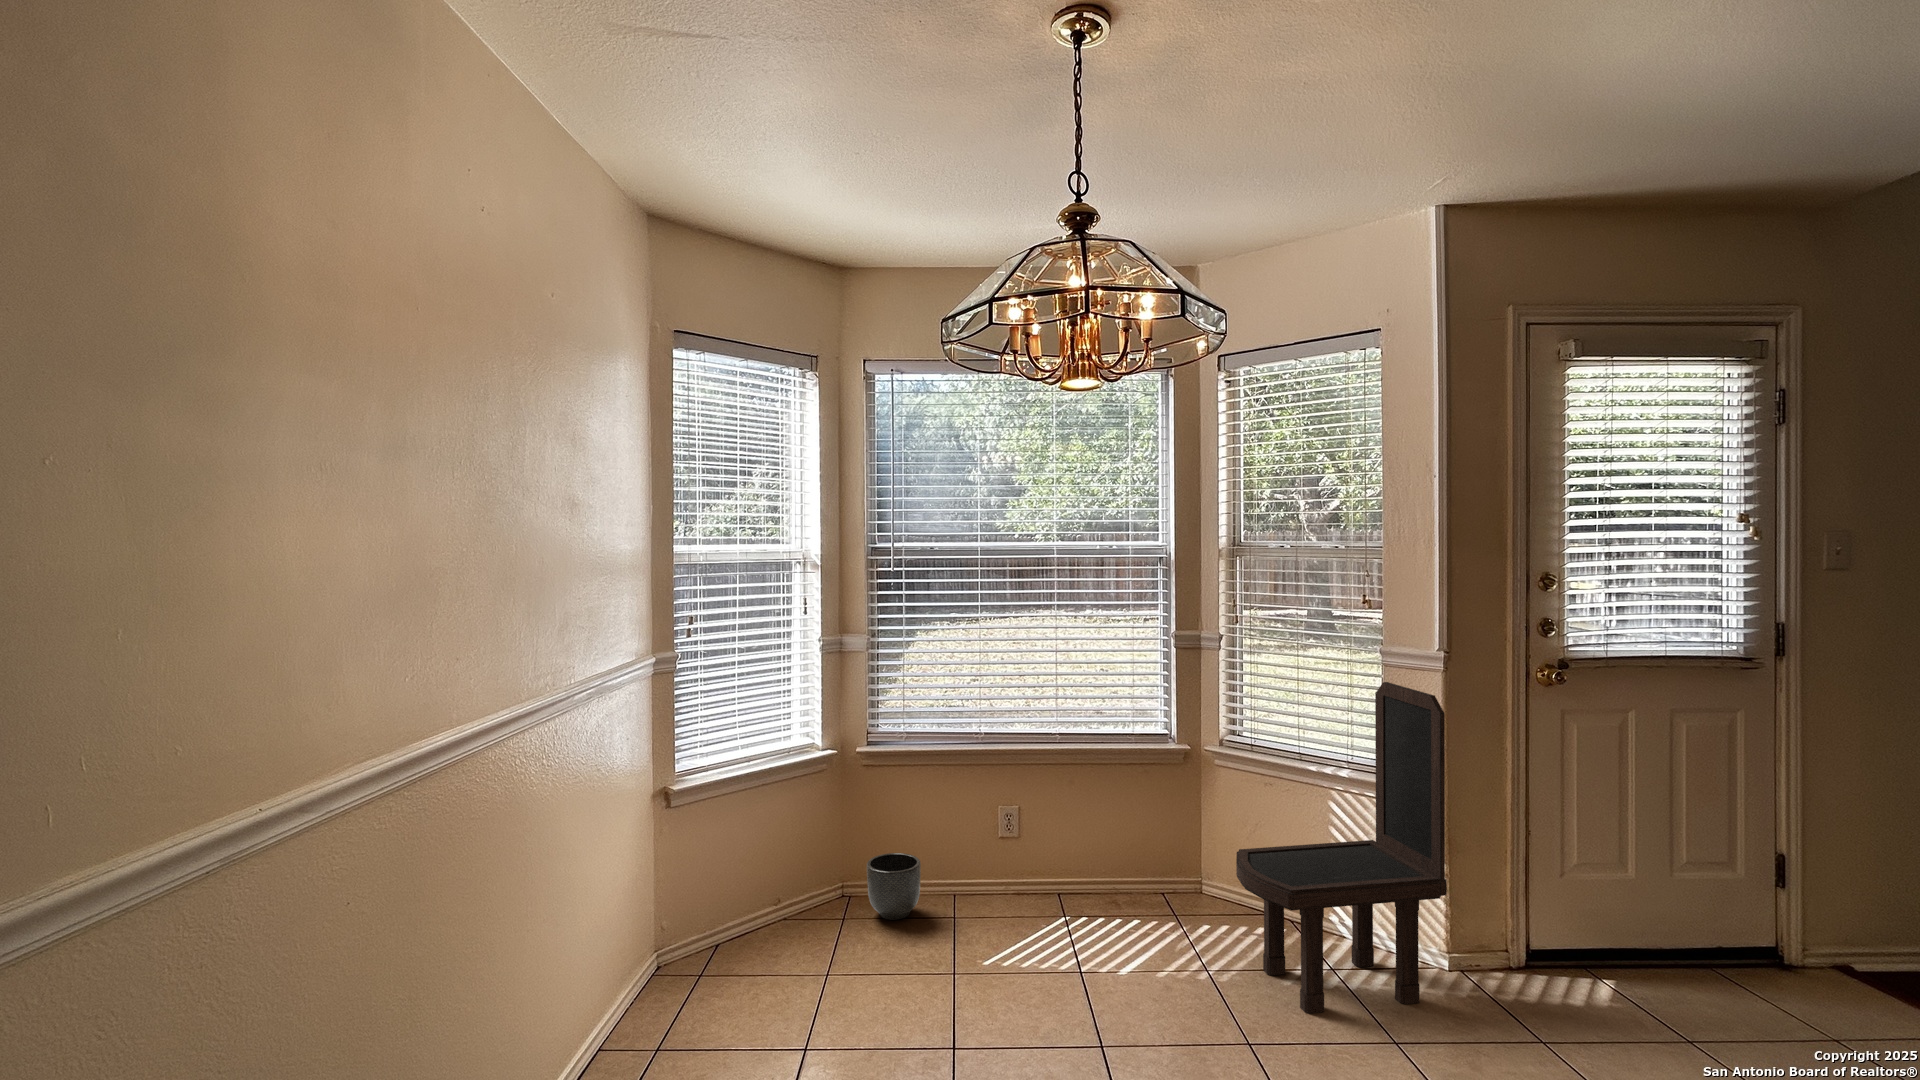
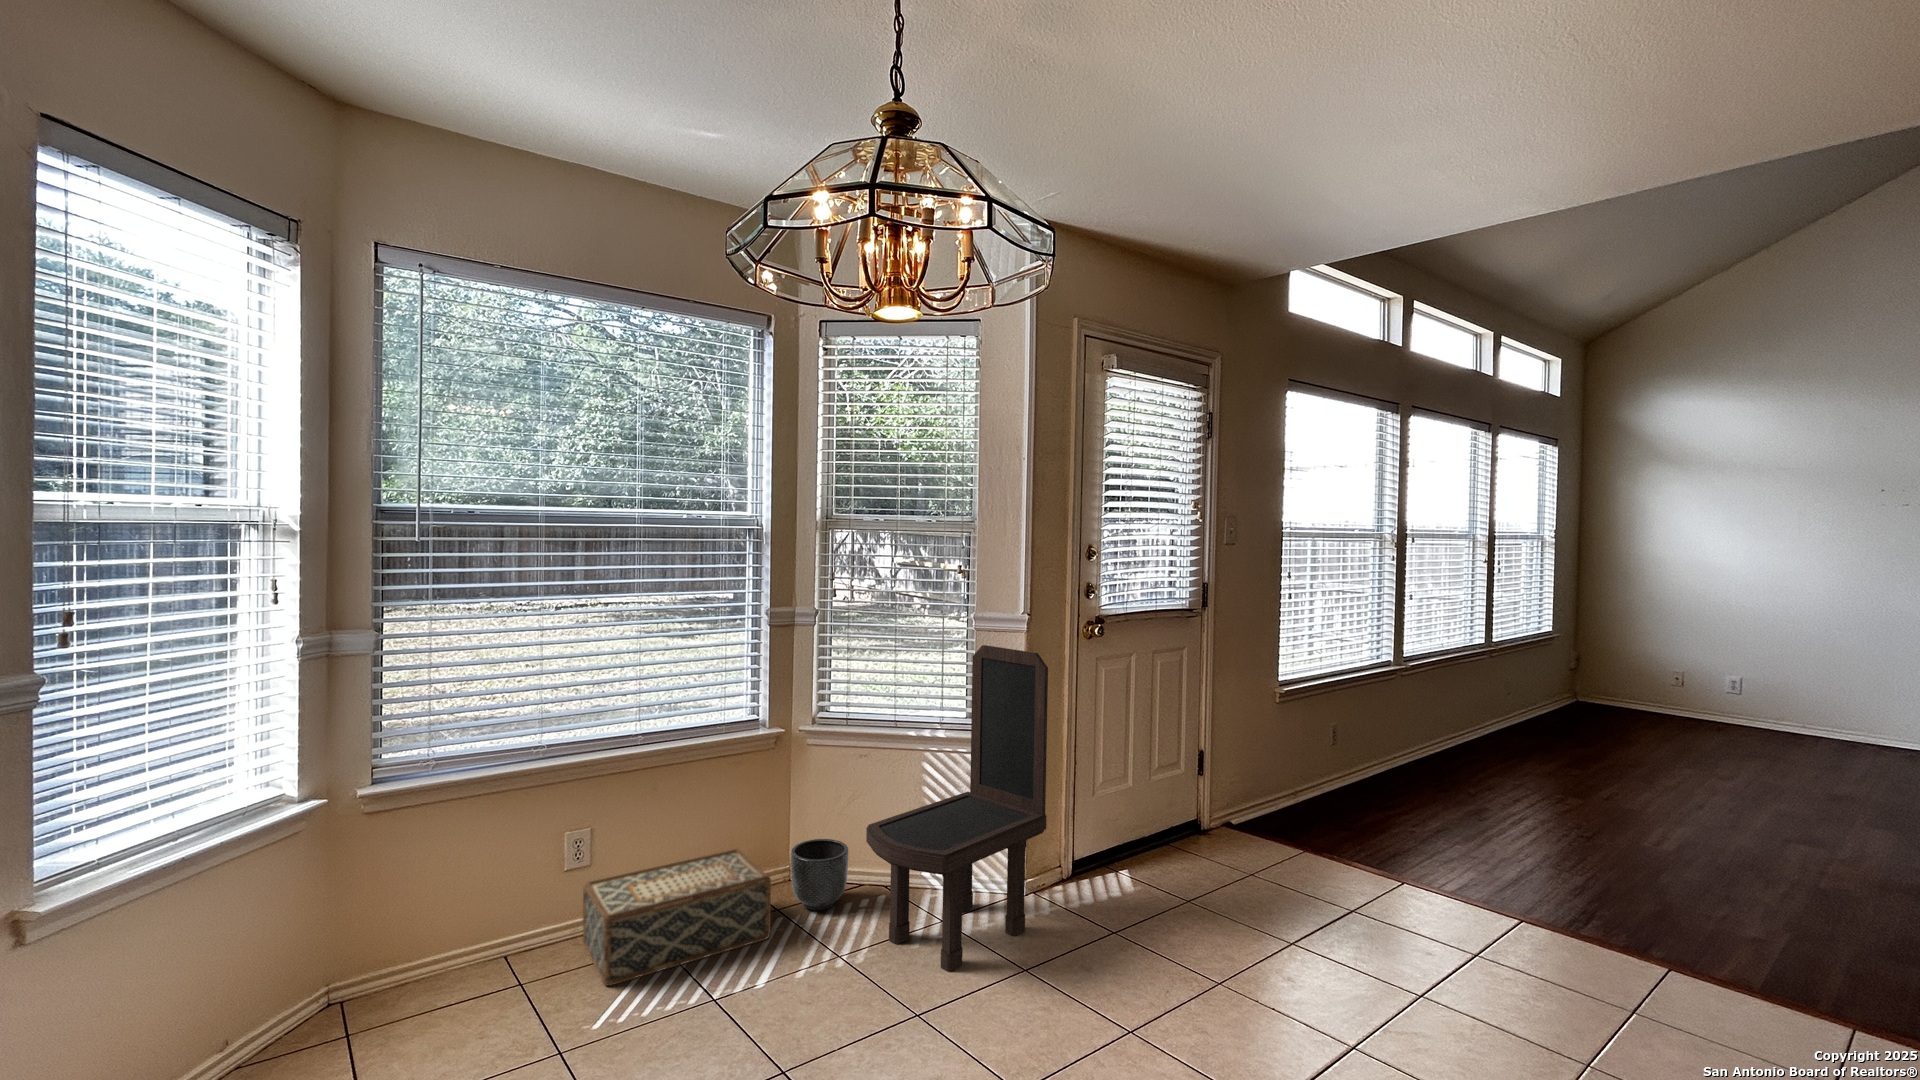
woven basket: none [1008,852,1155,938] -> present [583,849,771,986]
planter: present [867,853,921,920] -> present [791,839,848,910]

